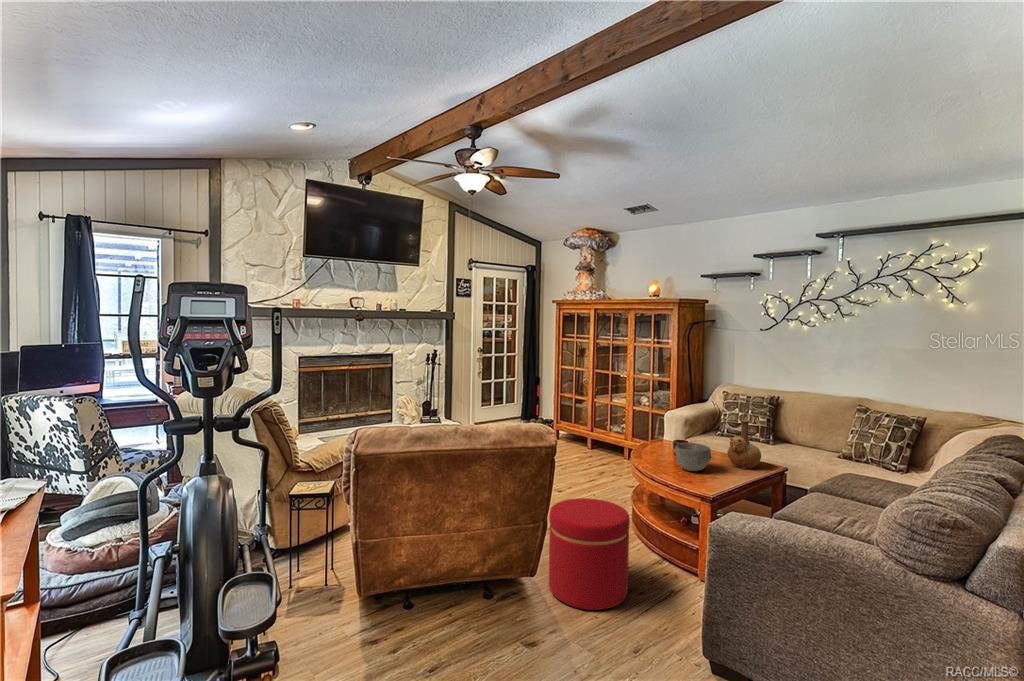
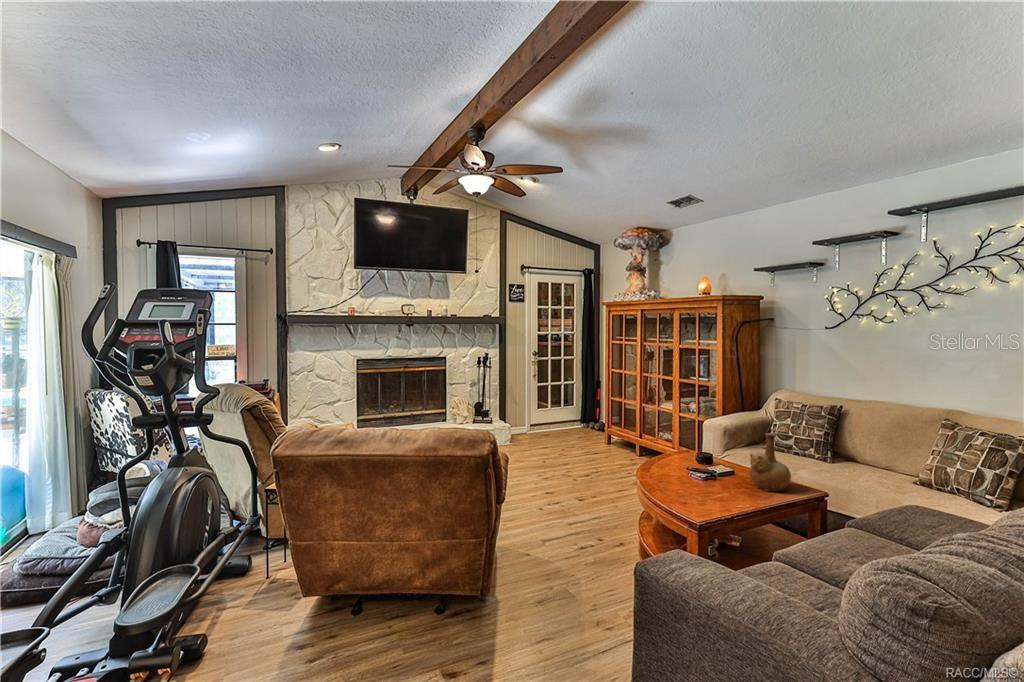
bowl: present [675,443,711,471] -> none [680,457,722,490]
ottoman: present [549,498,630,610] -> none [504,513,592,642]

